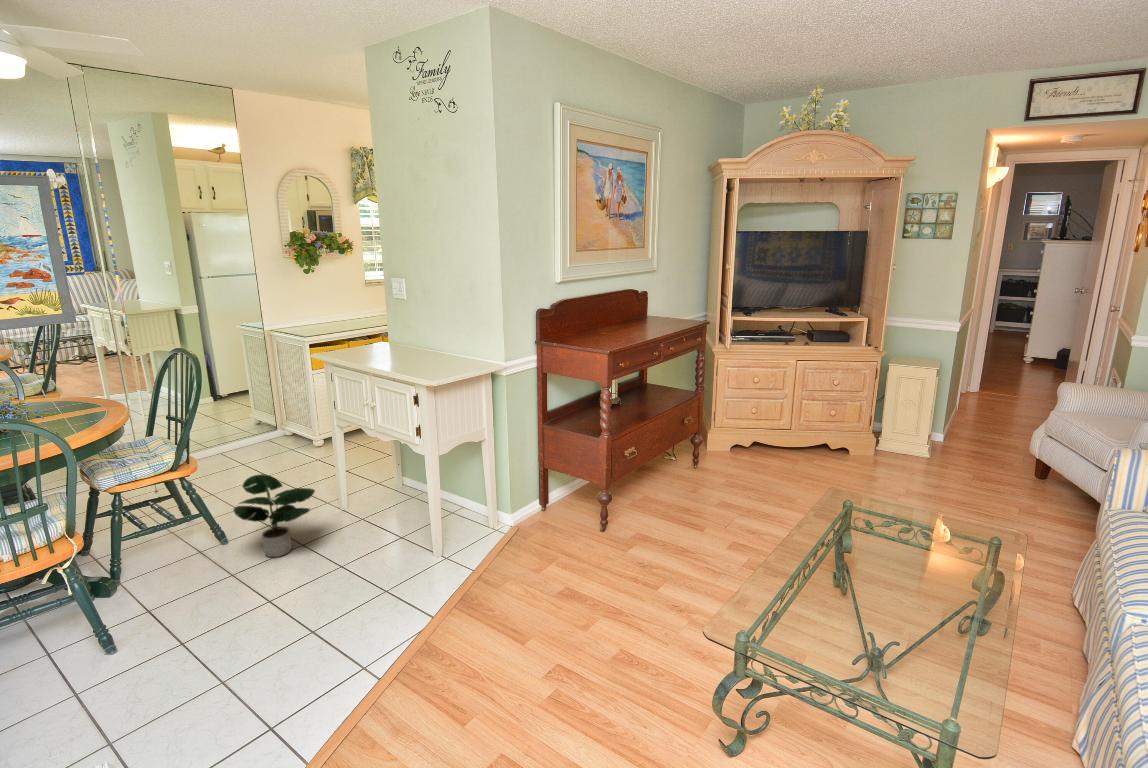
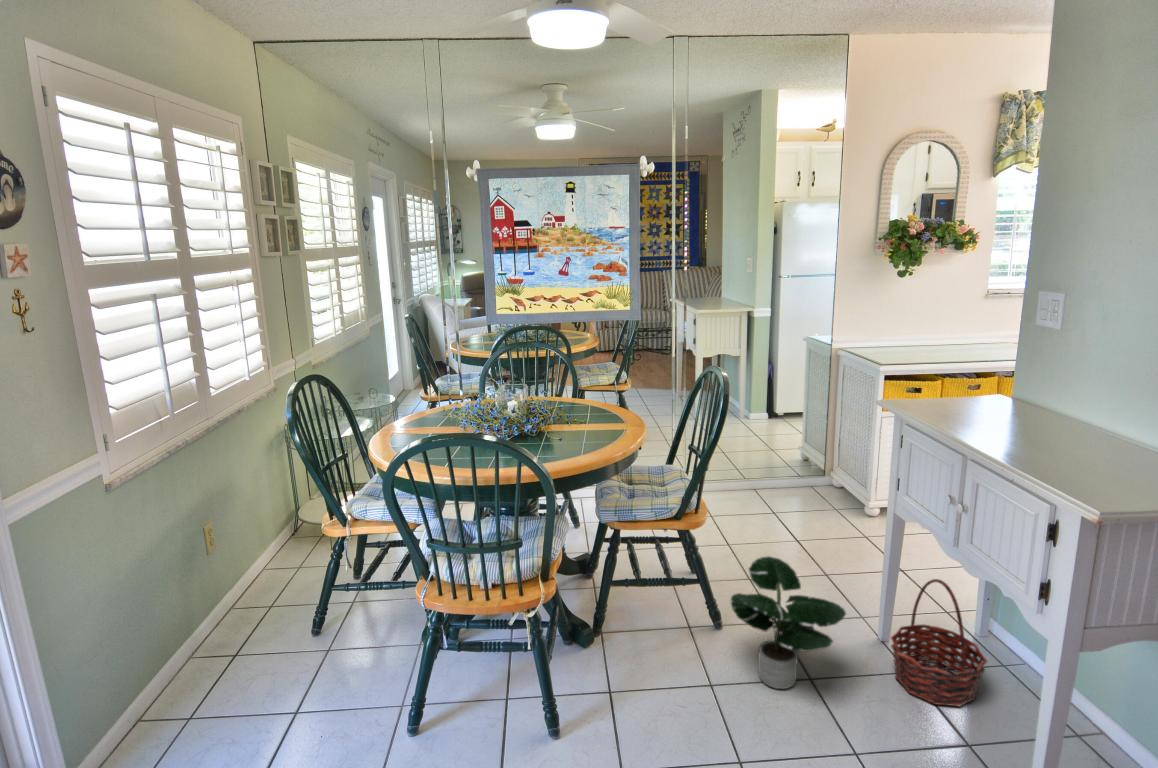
basket: none [345,455,398,527] -> present [891,579,987,706]

